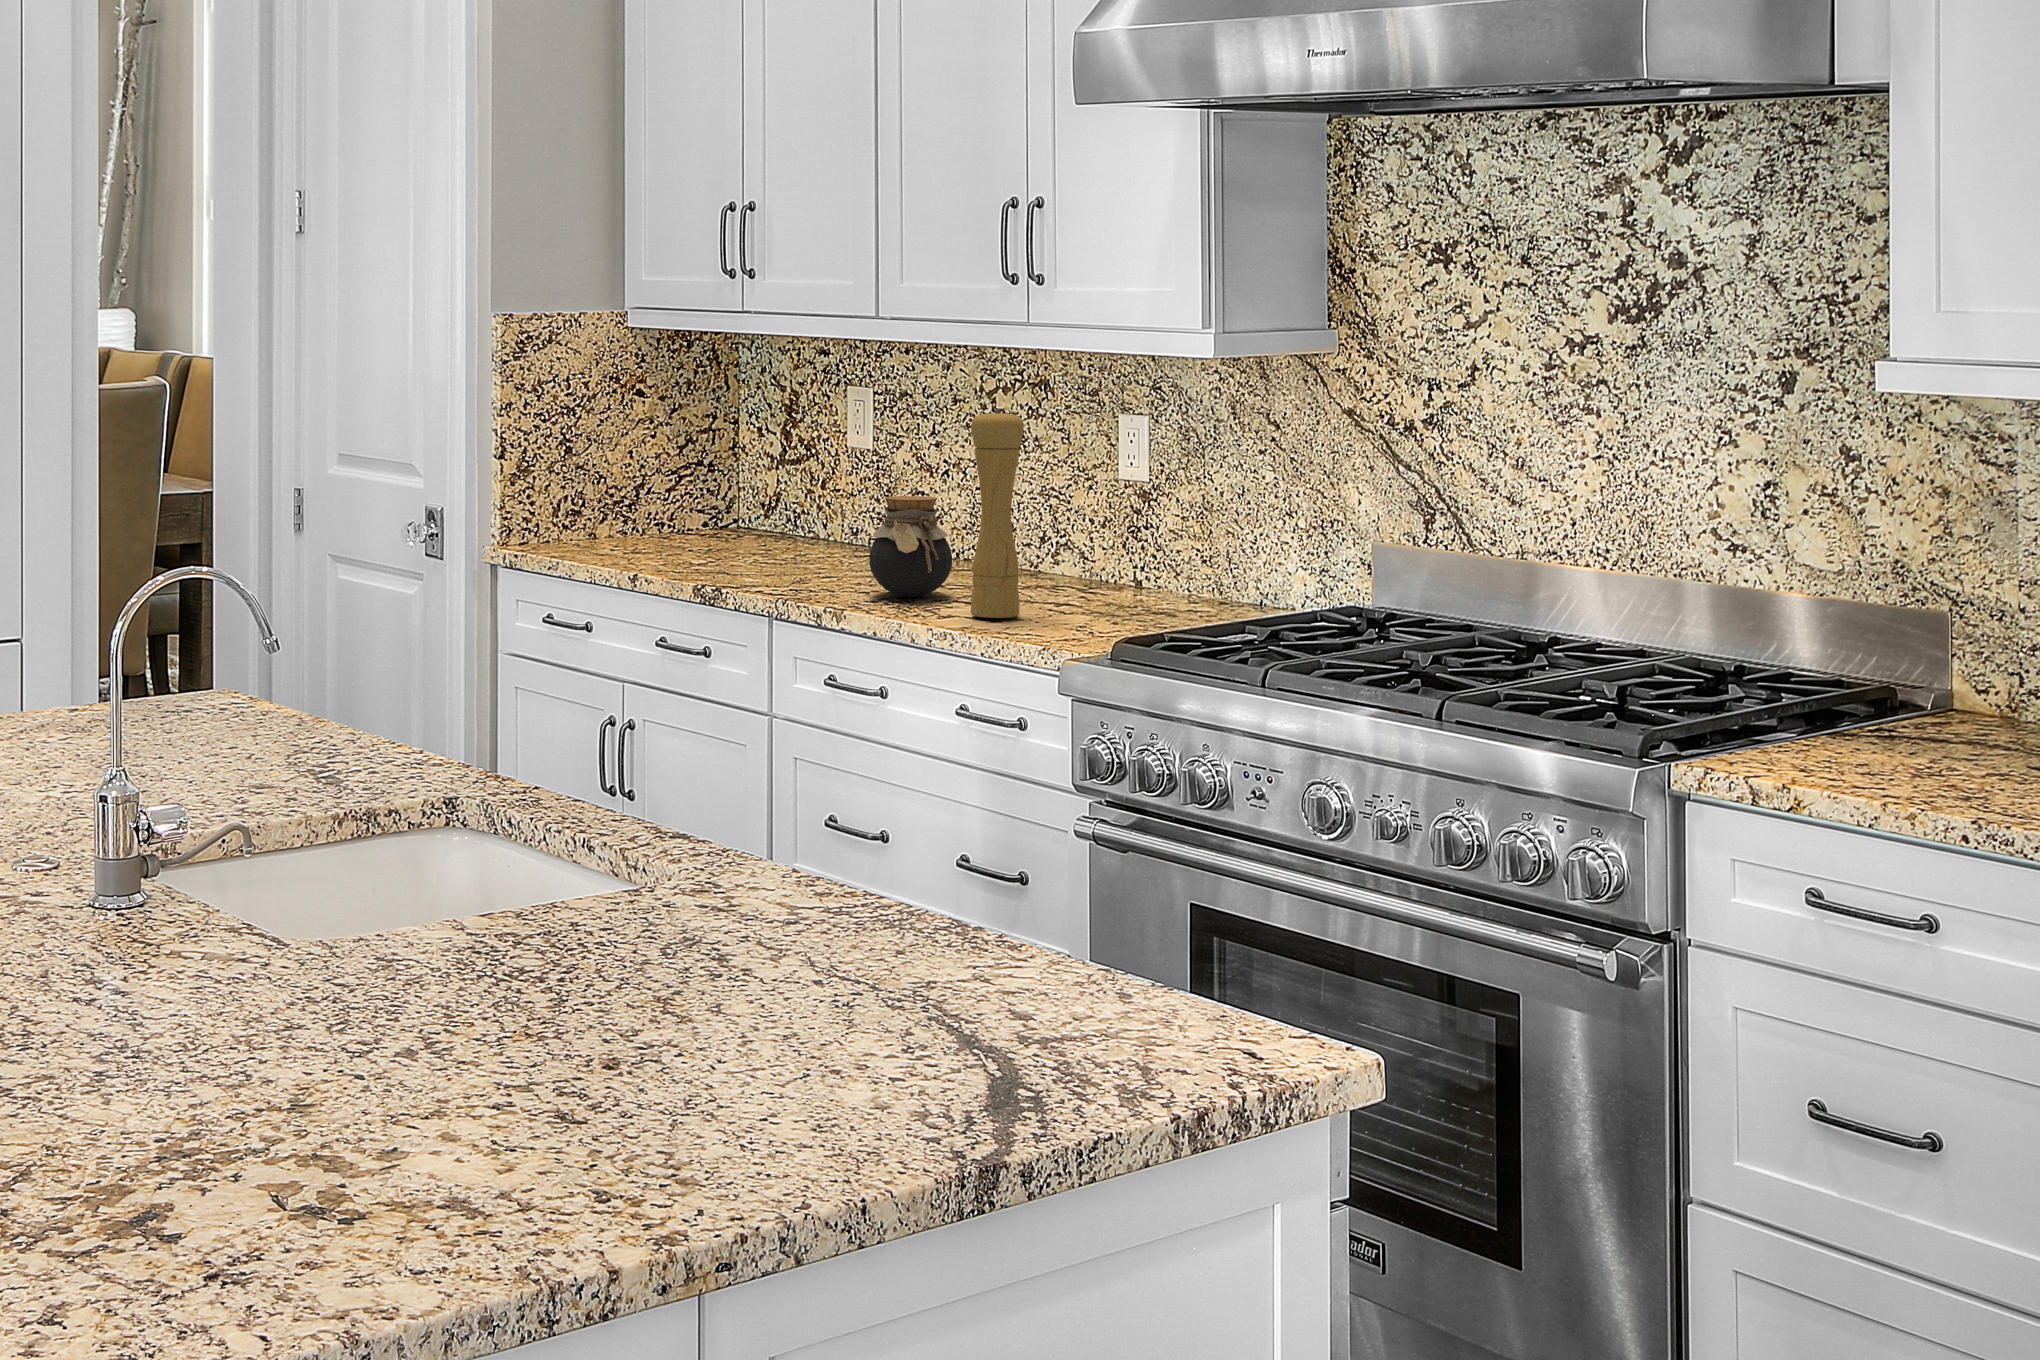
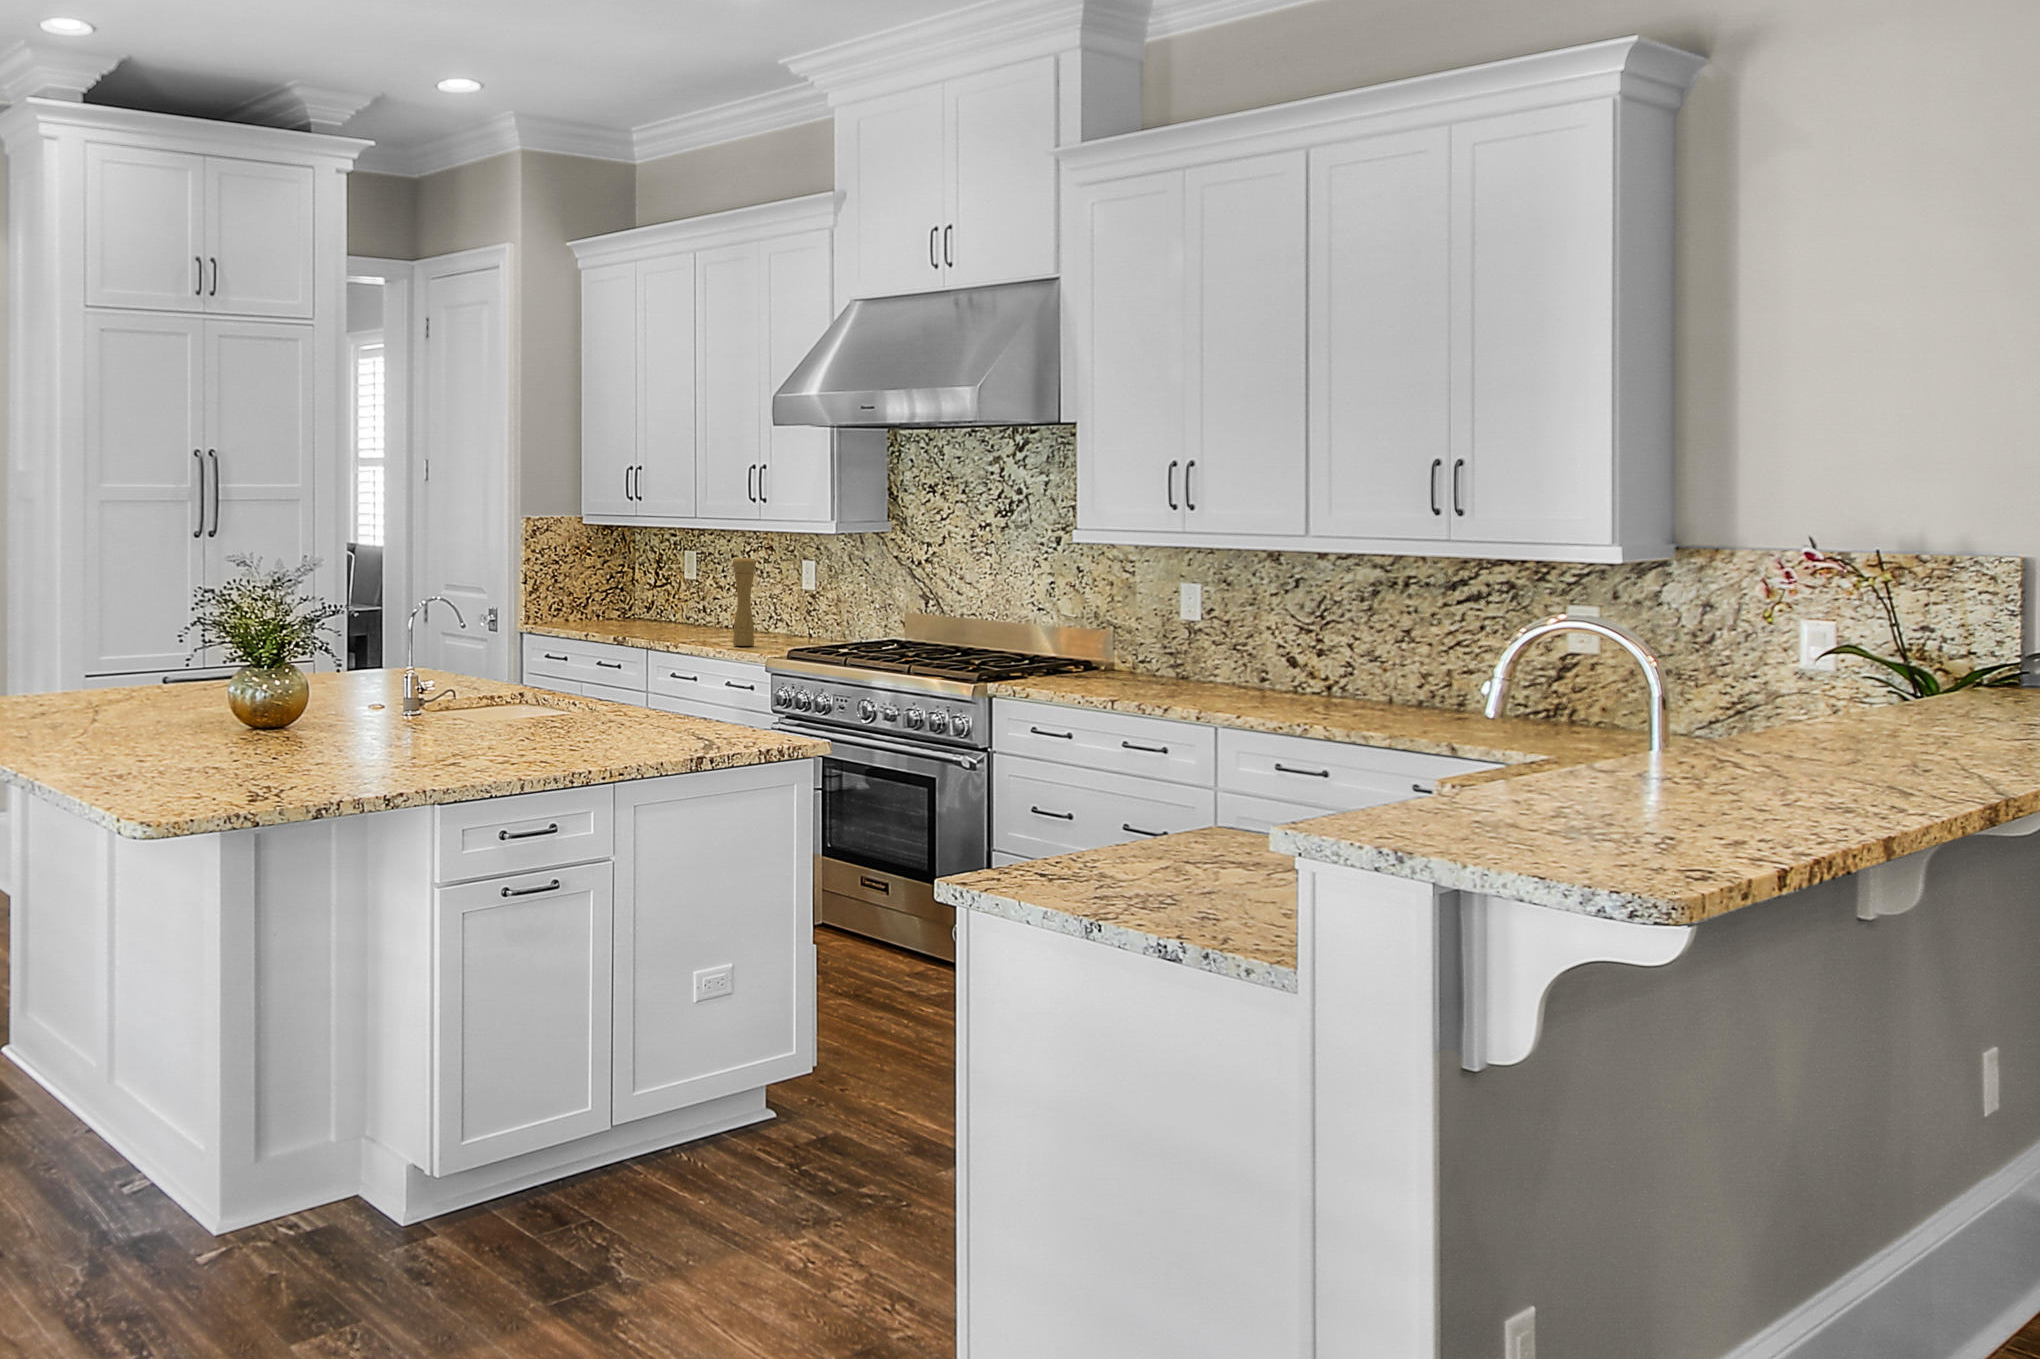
jar: present [869,496,952,597] -> none [691,596,727,640]

